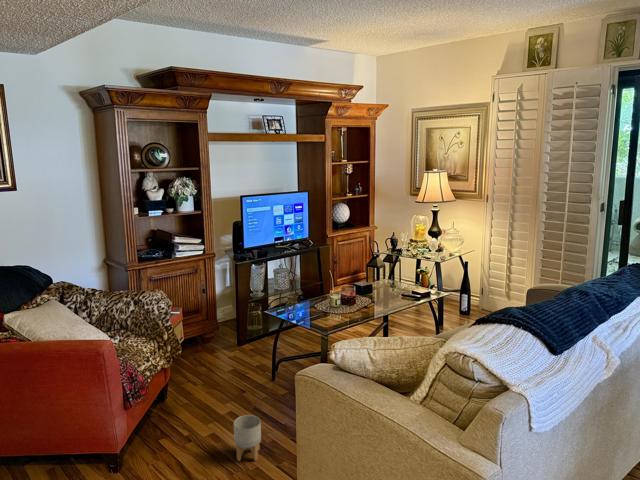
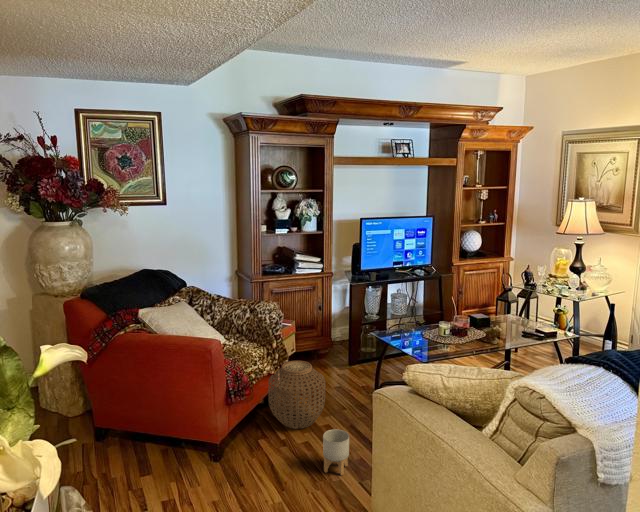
woven basket: none [163,349,225,421] -> present [268,361,325,429]

